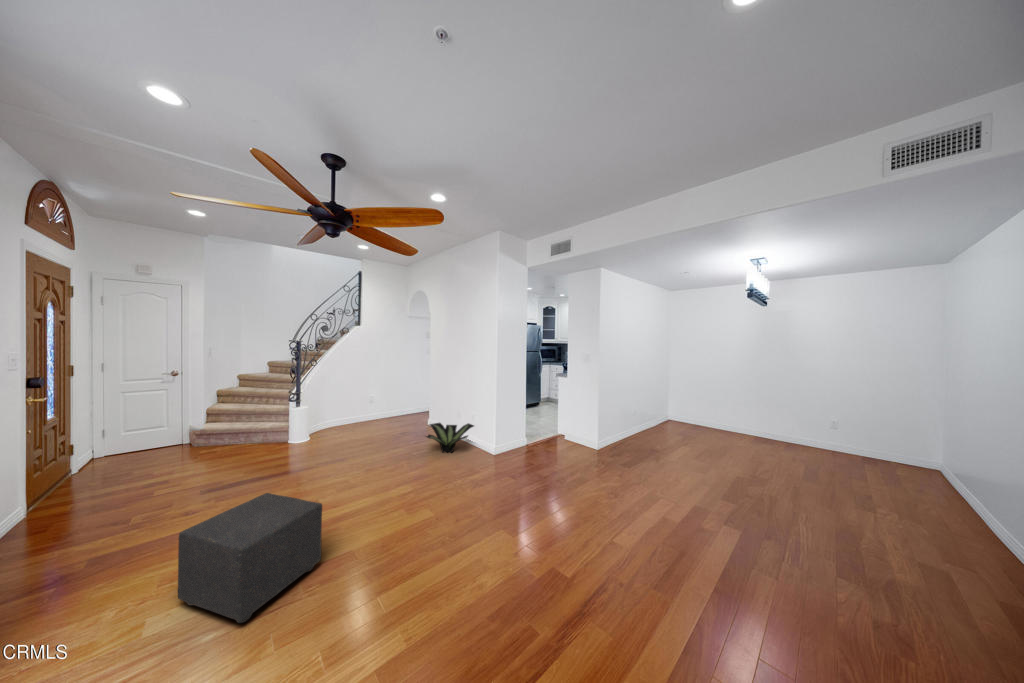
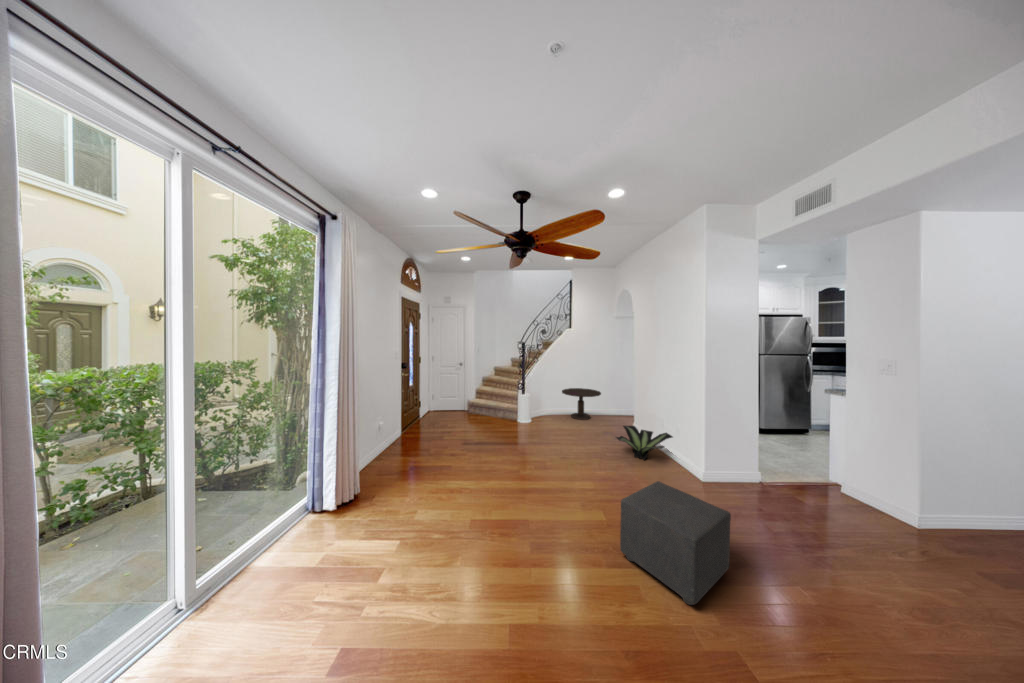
side table: none [353,393,401,429] -> present [562,388,601,420]
ottoman: present [178,493,322,623] -> present [620,481,731,605]

